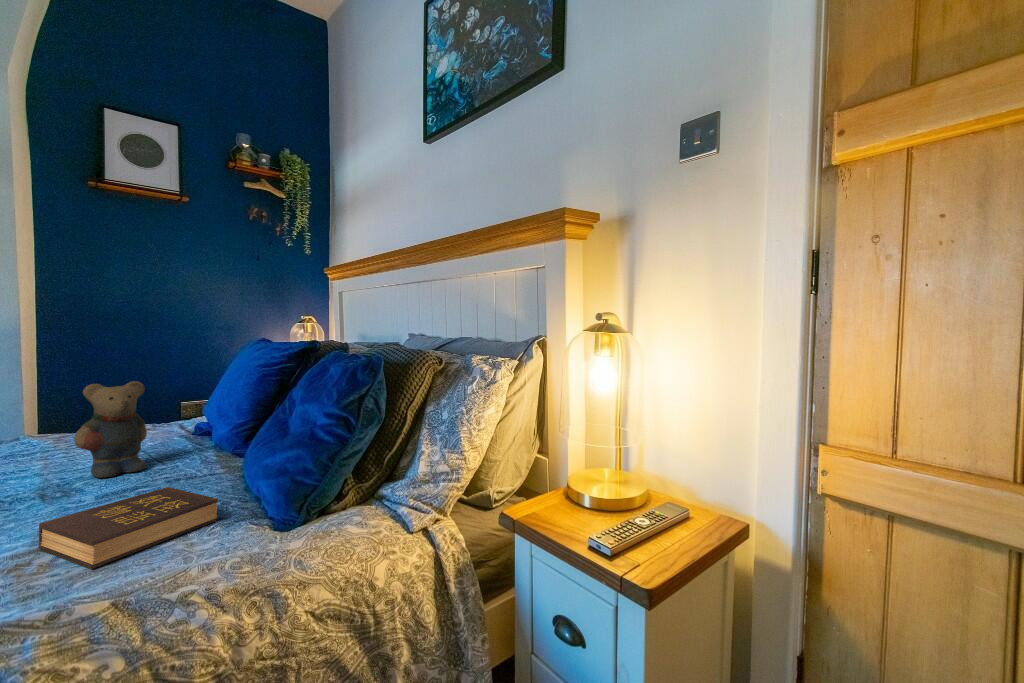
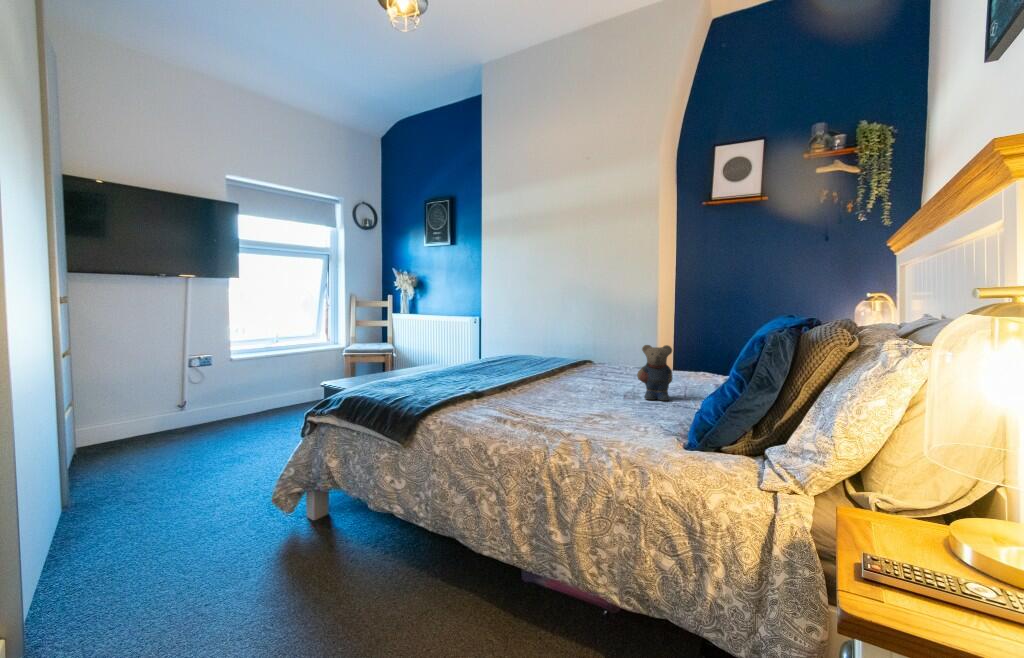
hardback book: present [39,487,218,569] -> none [594,406,660,433]

